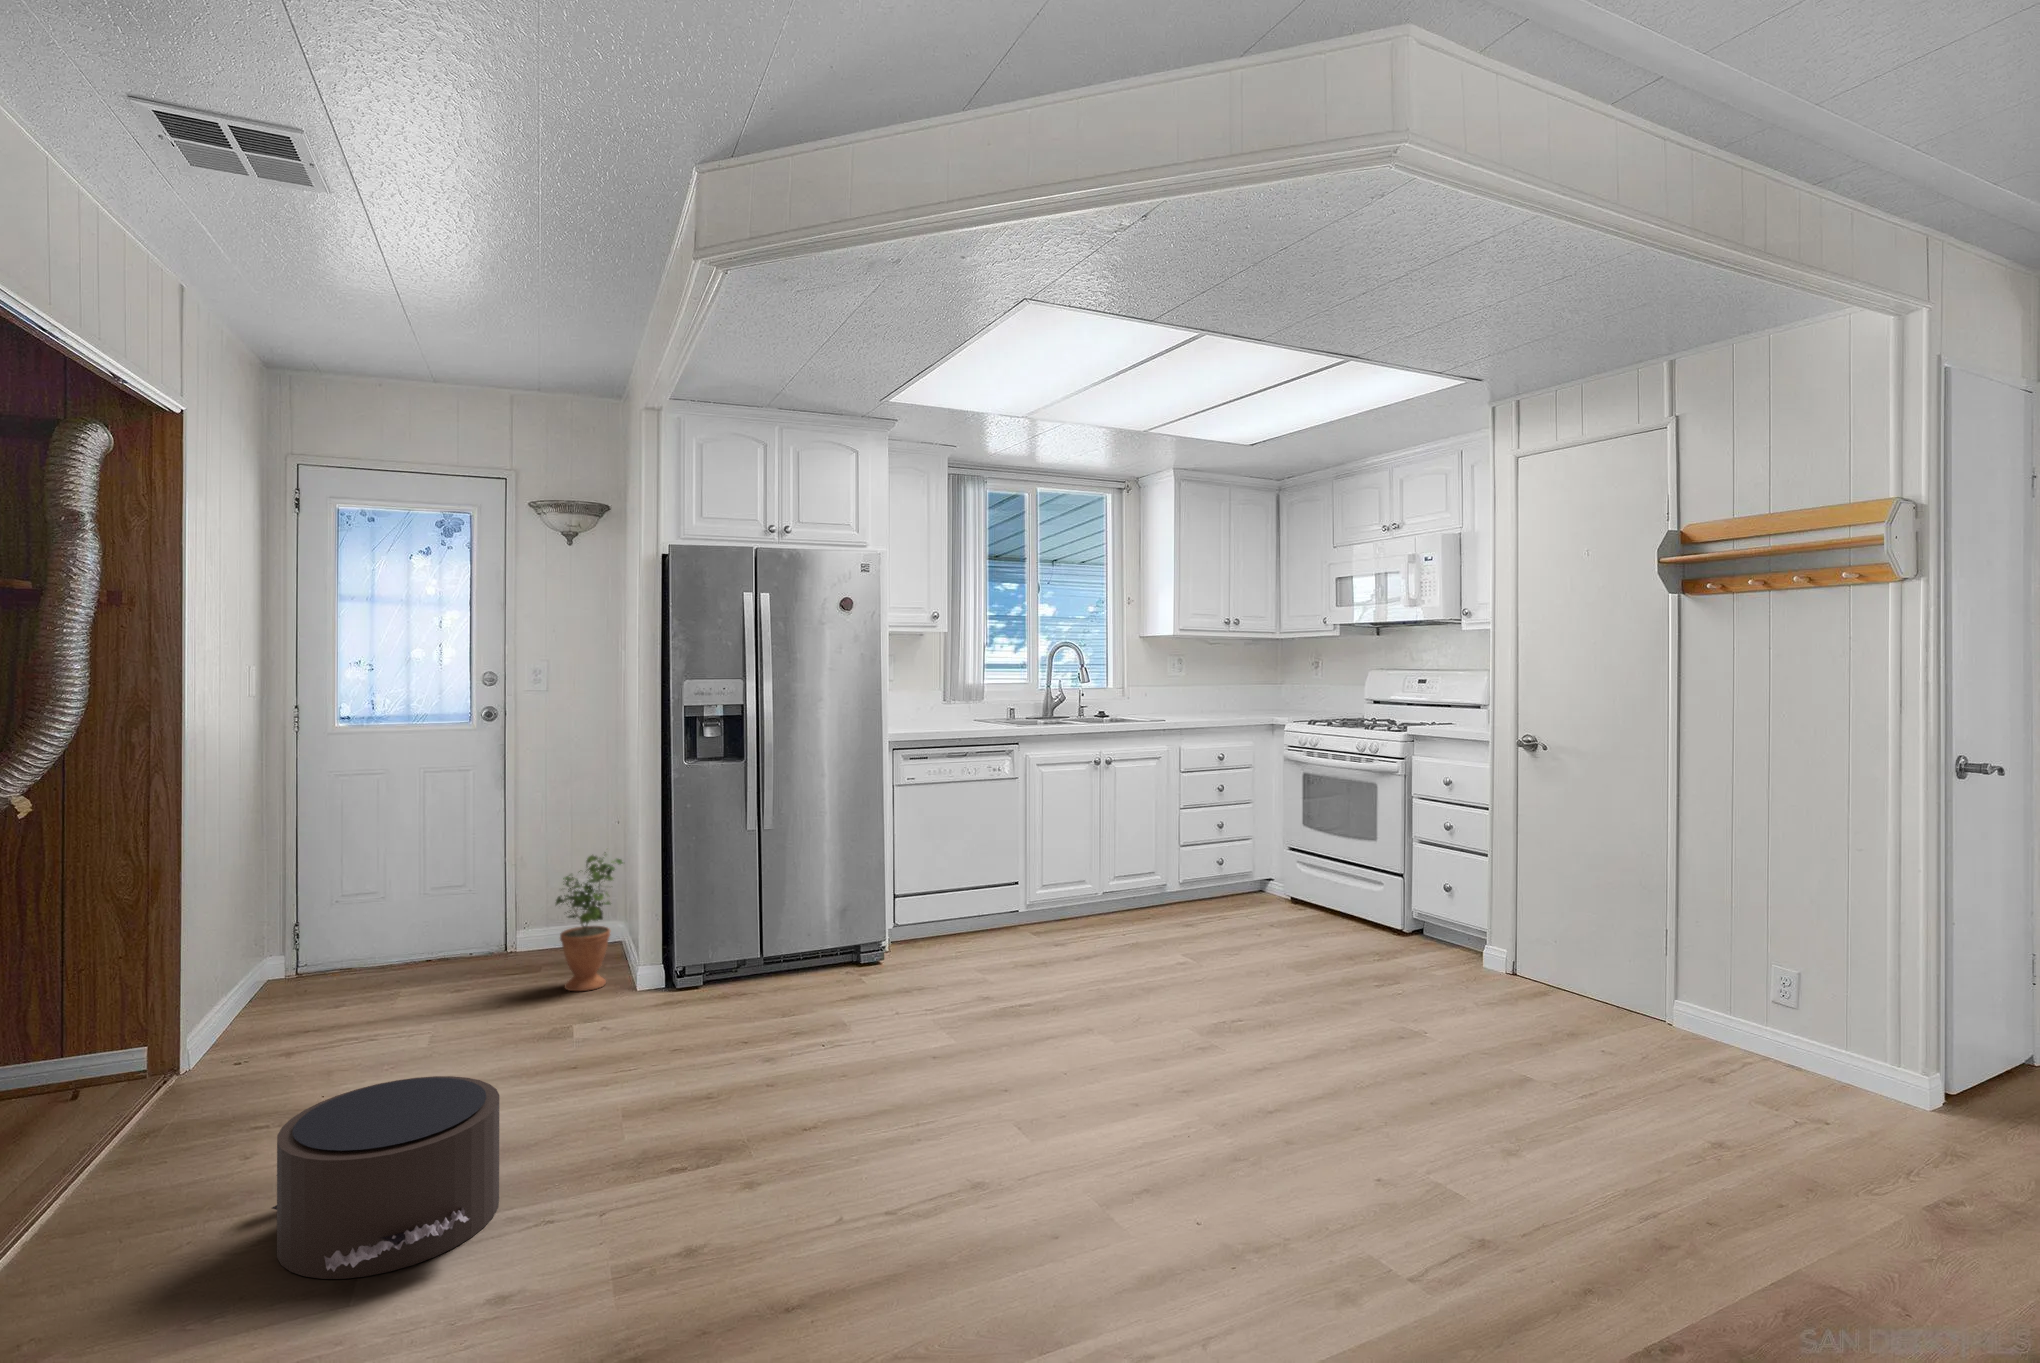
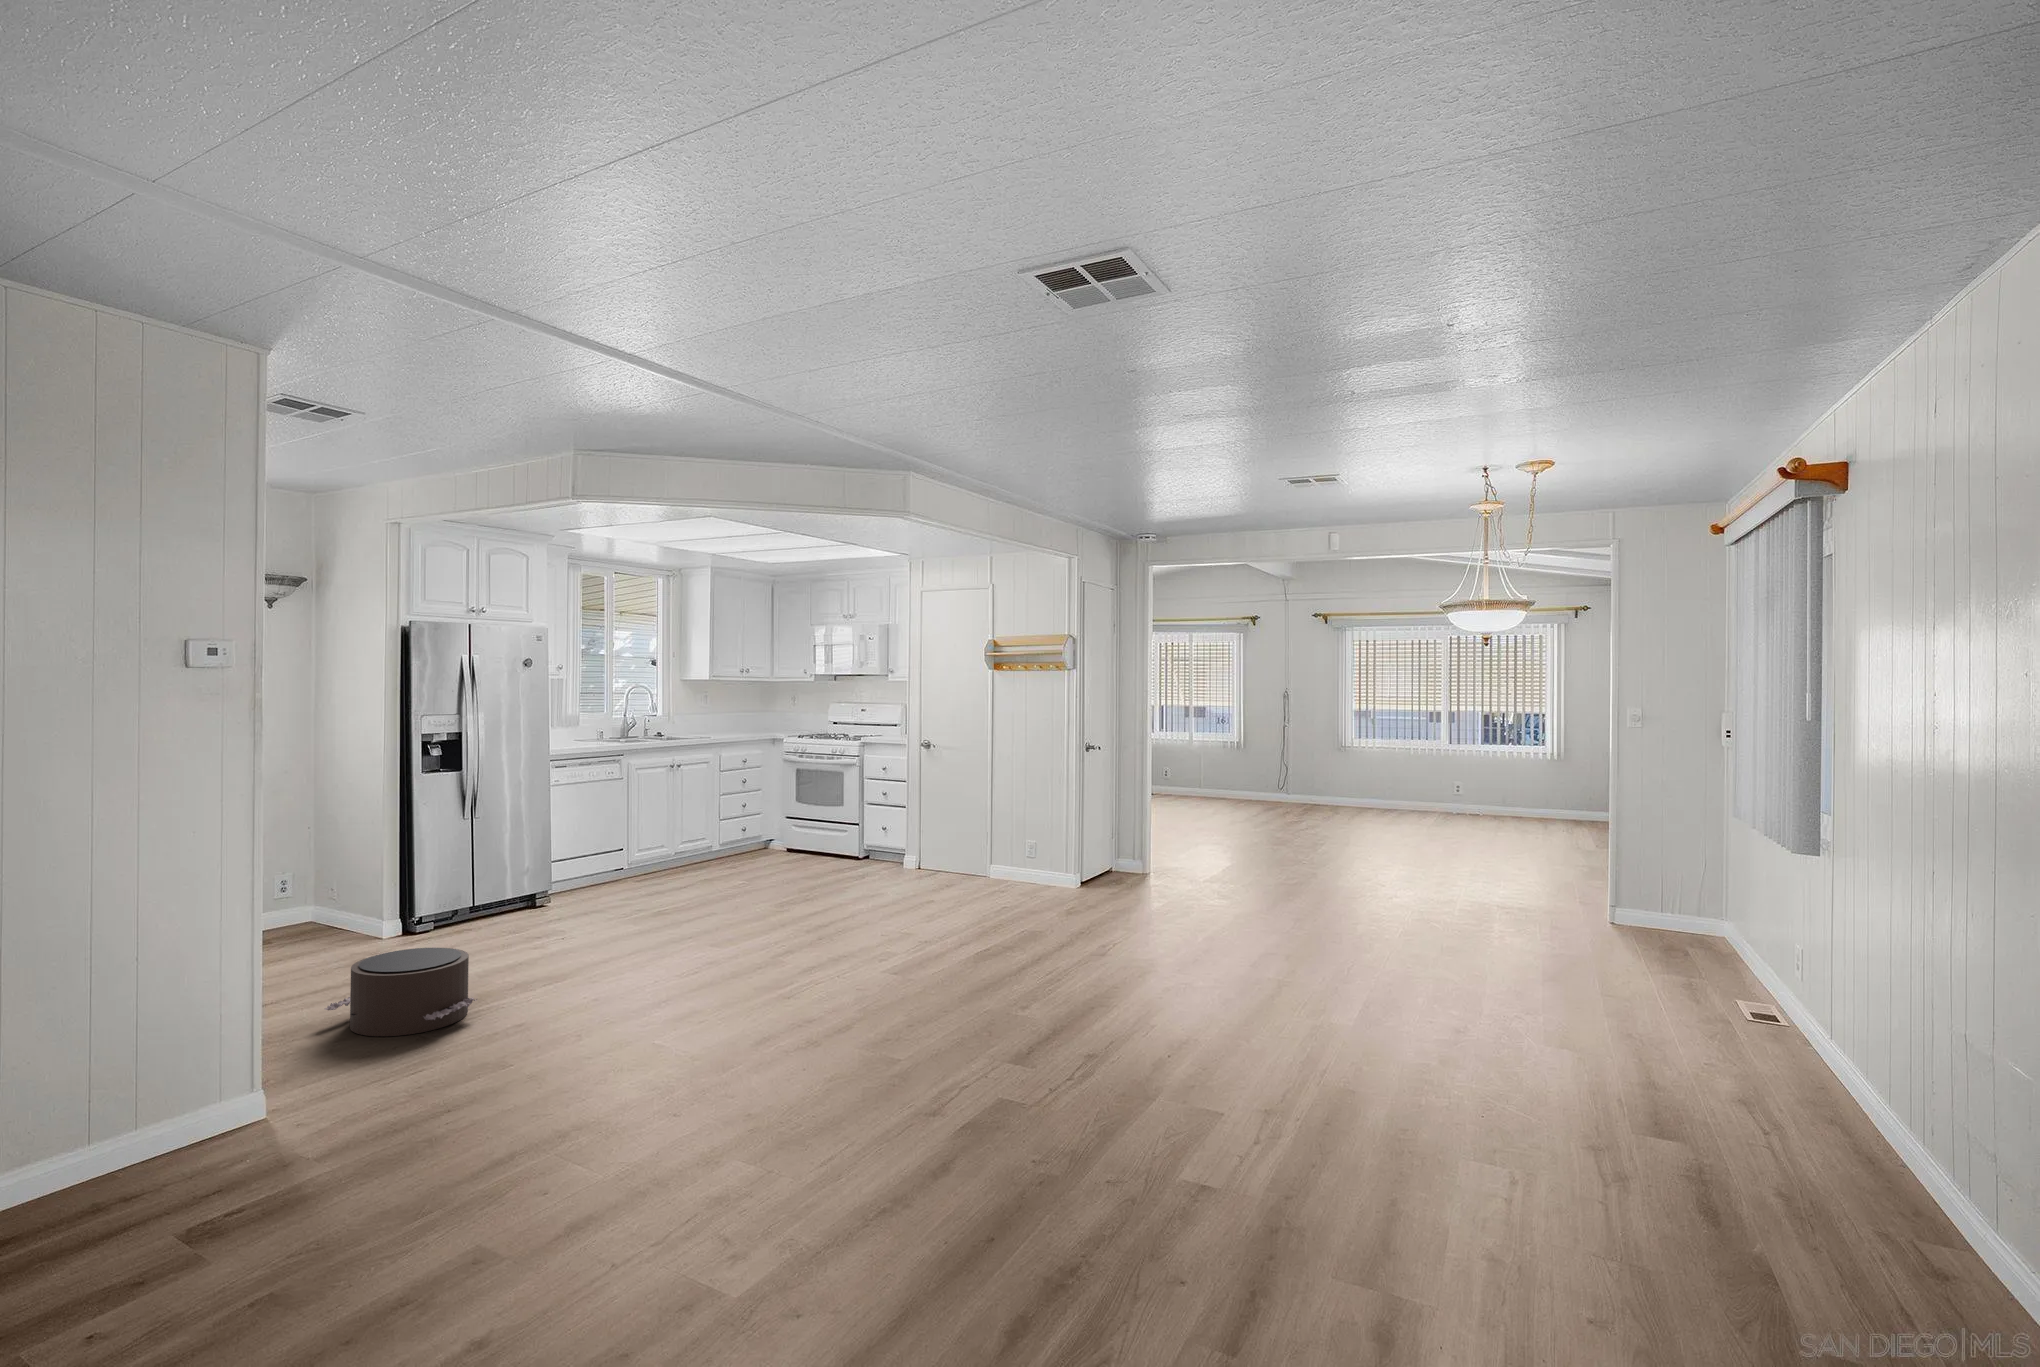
potted plant: present [556,852,623,991] -> none [311,840,366,942]

